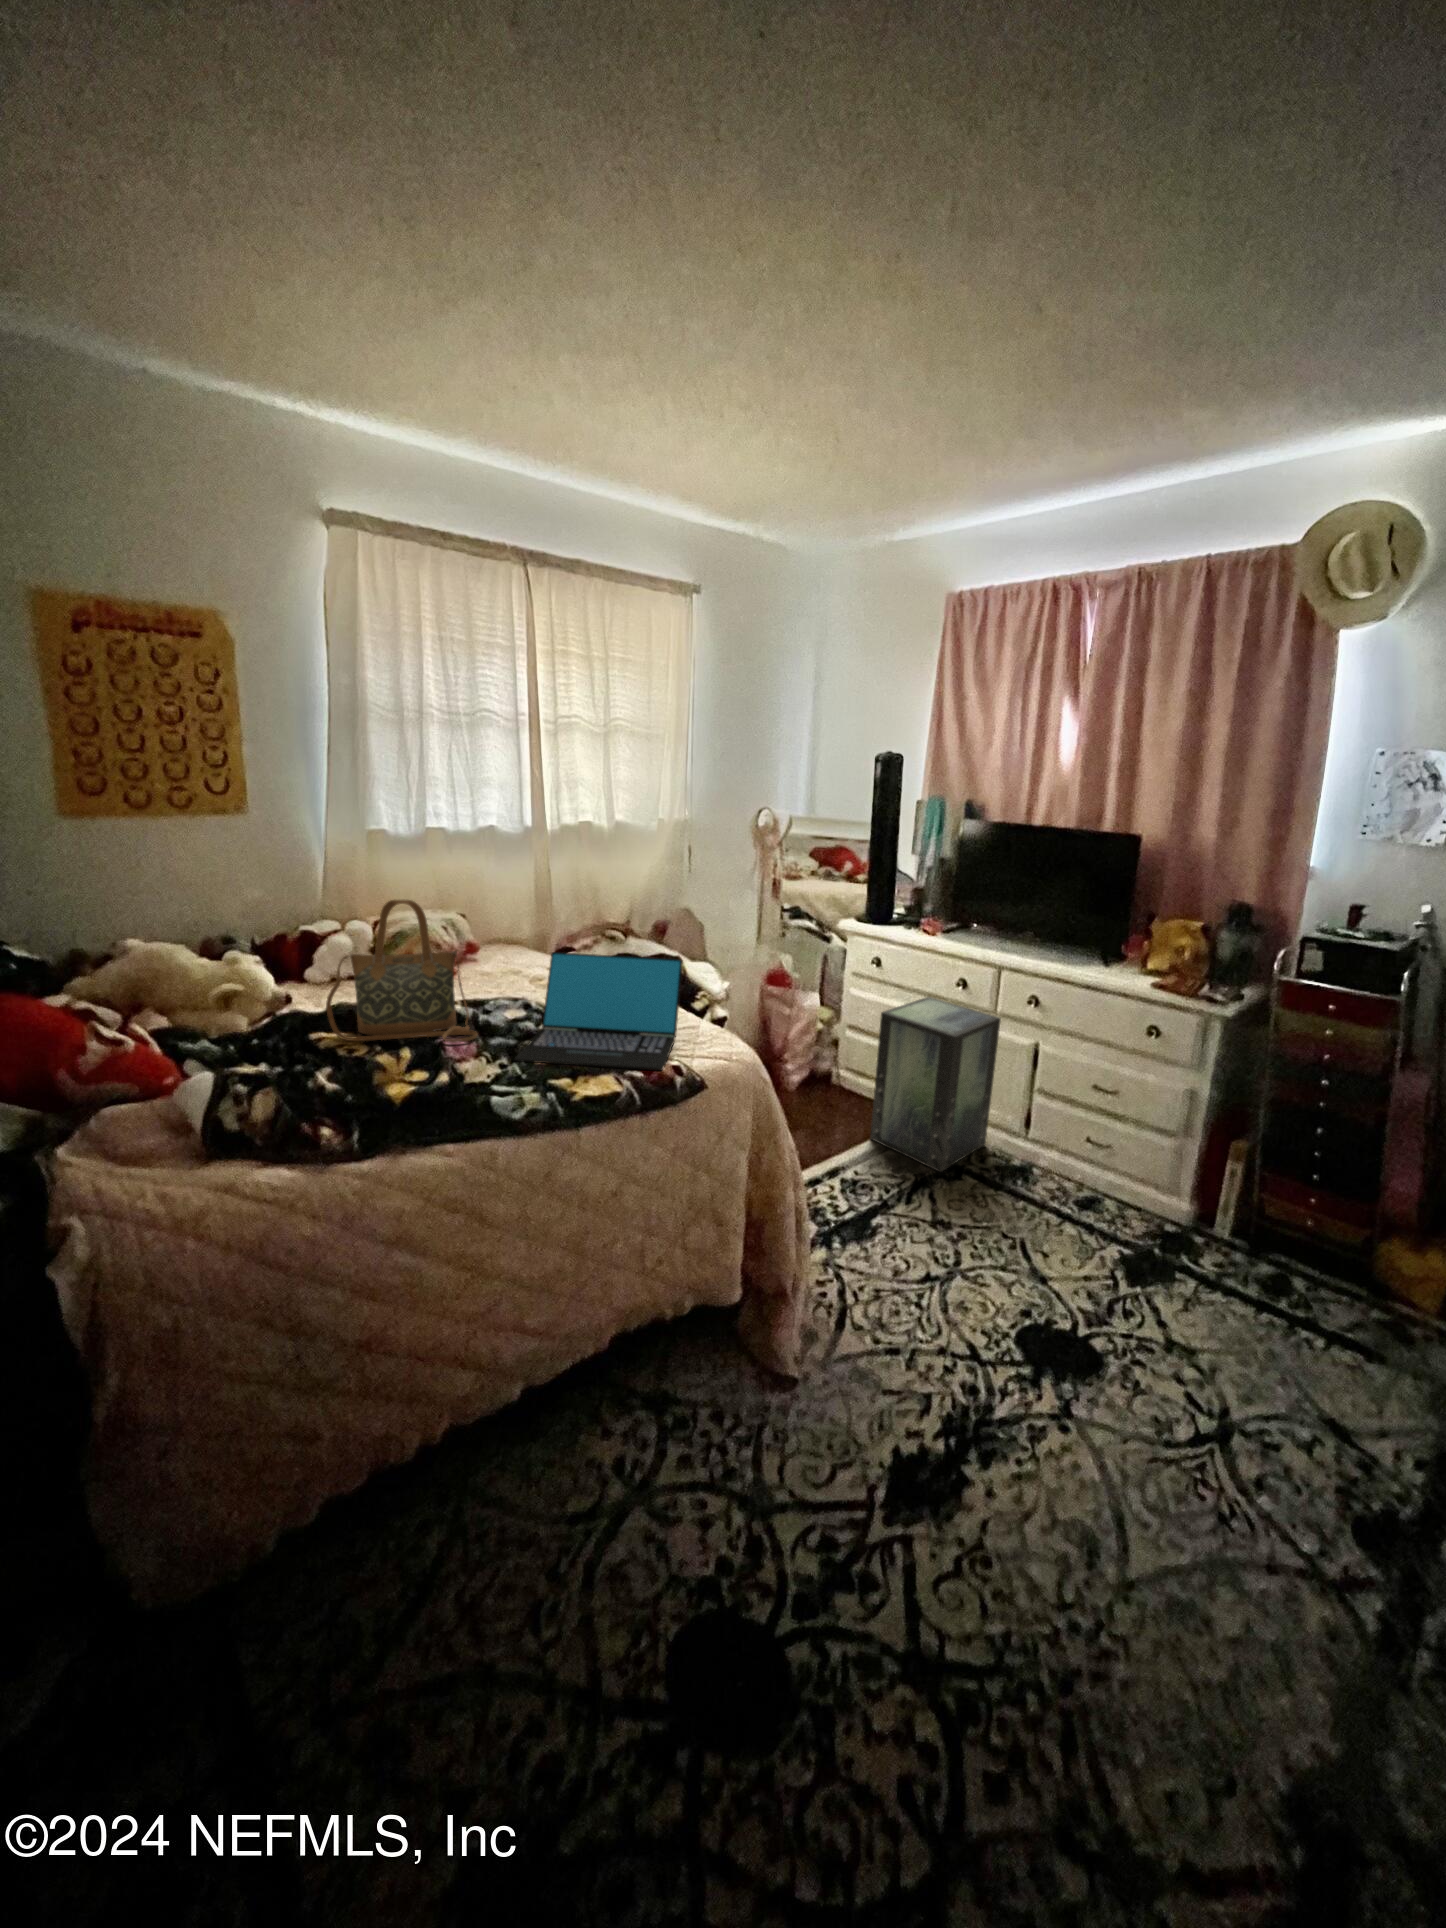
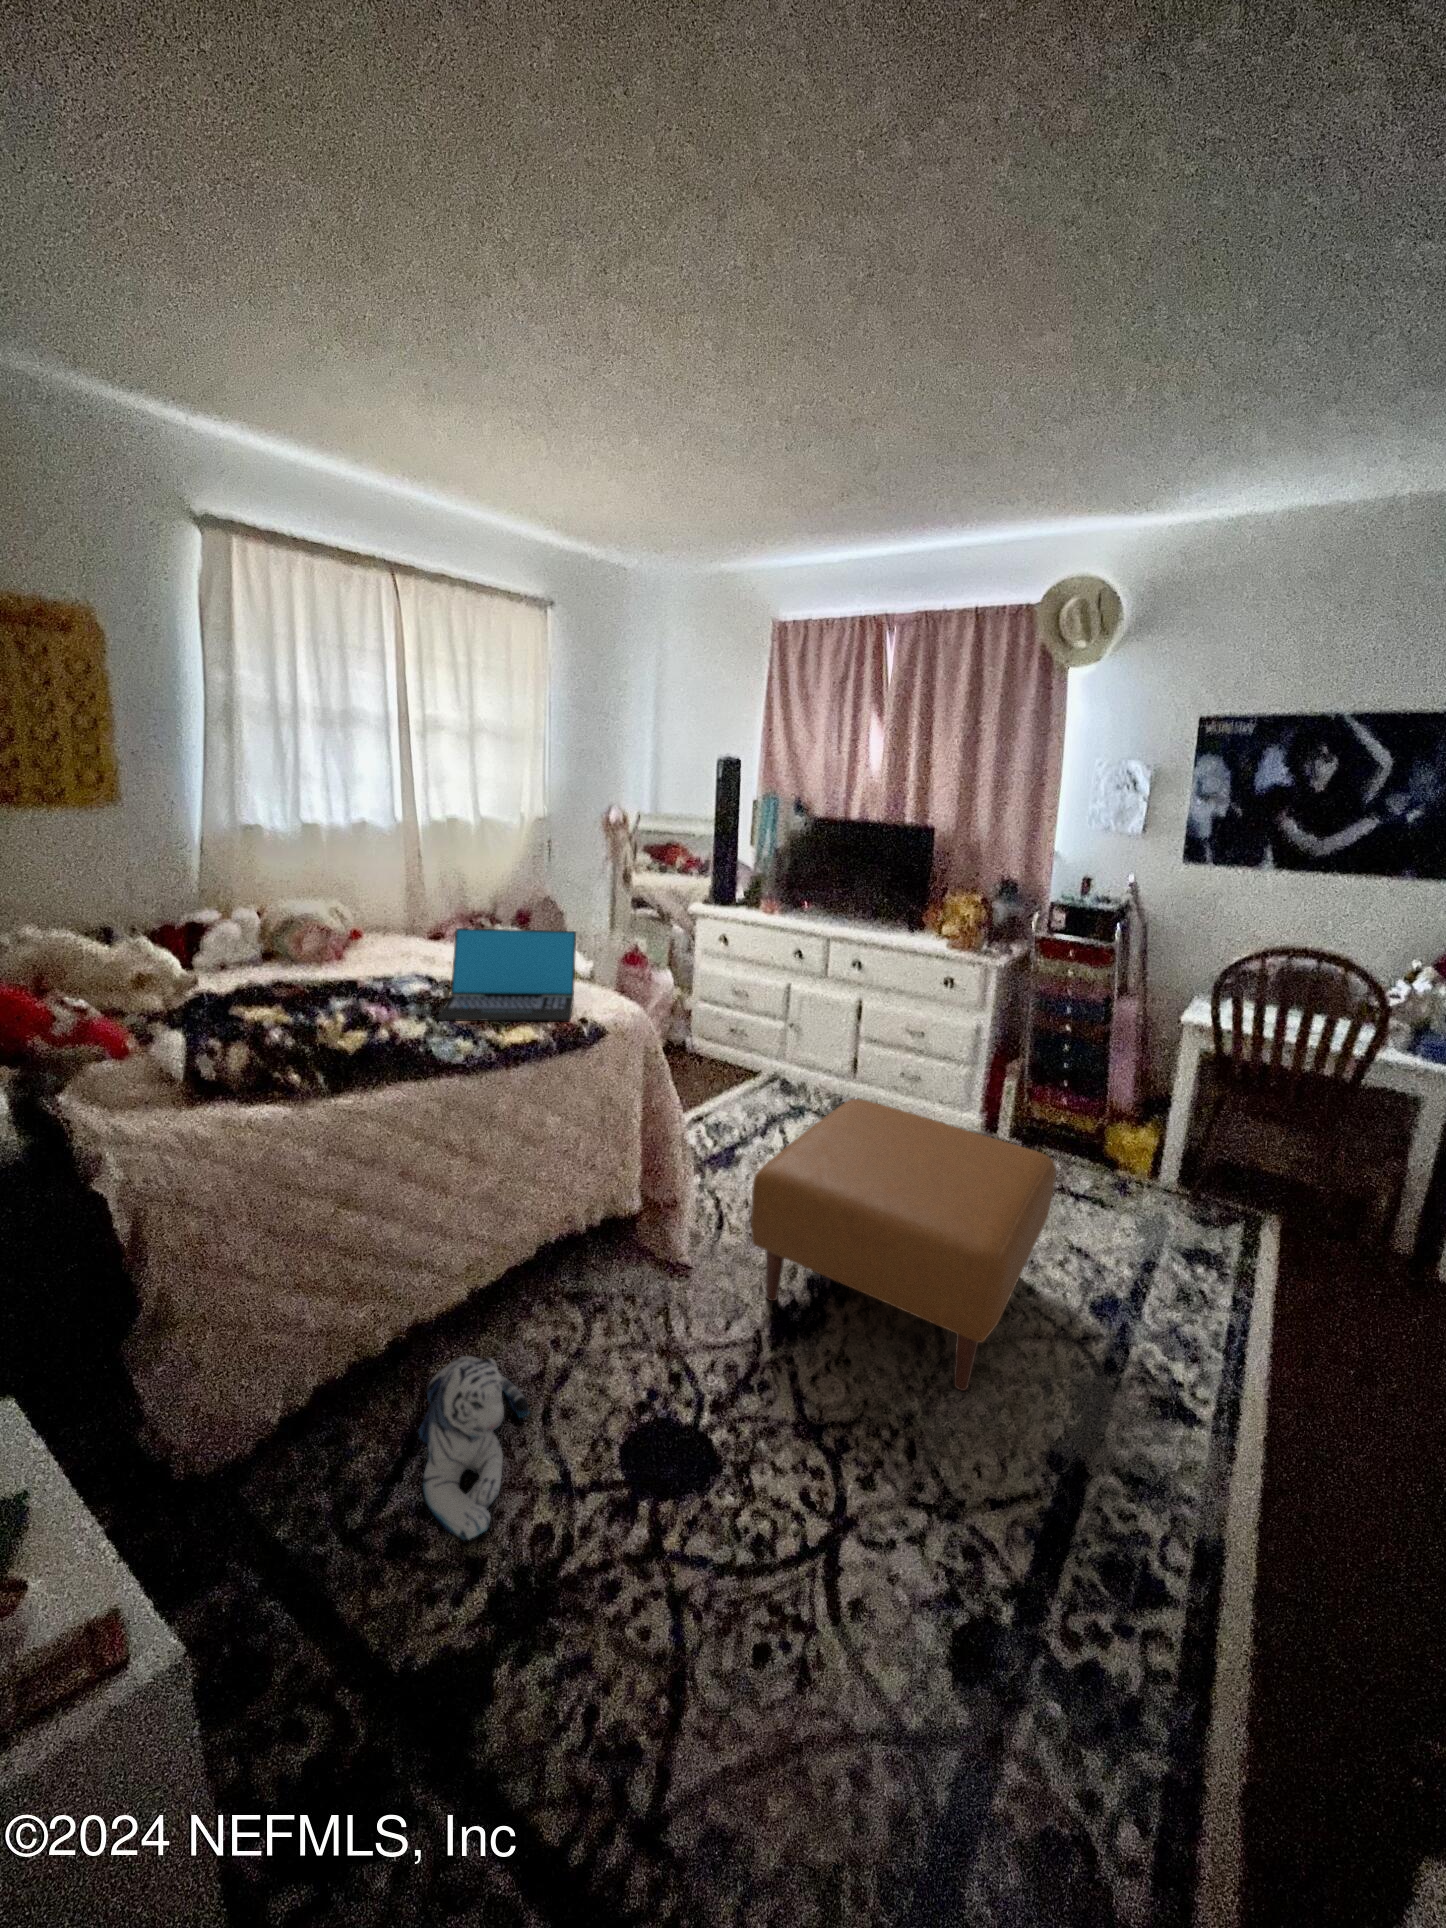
handbag: present [326,900,477,1043] -> none [243,882,394,1013]
storage box: present [870,997,1001,1172] -> none [728,967,833,1112]
ottoman: none [867,1184,1307,1646] -> present [751,1099,1056,1391]
plush toy: none [427,1478,572,1760] -> present [417,1356,530,1540]

